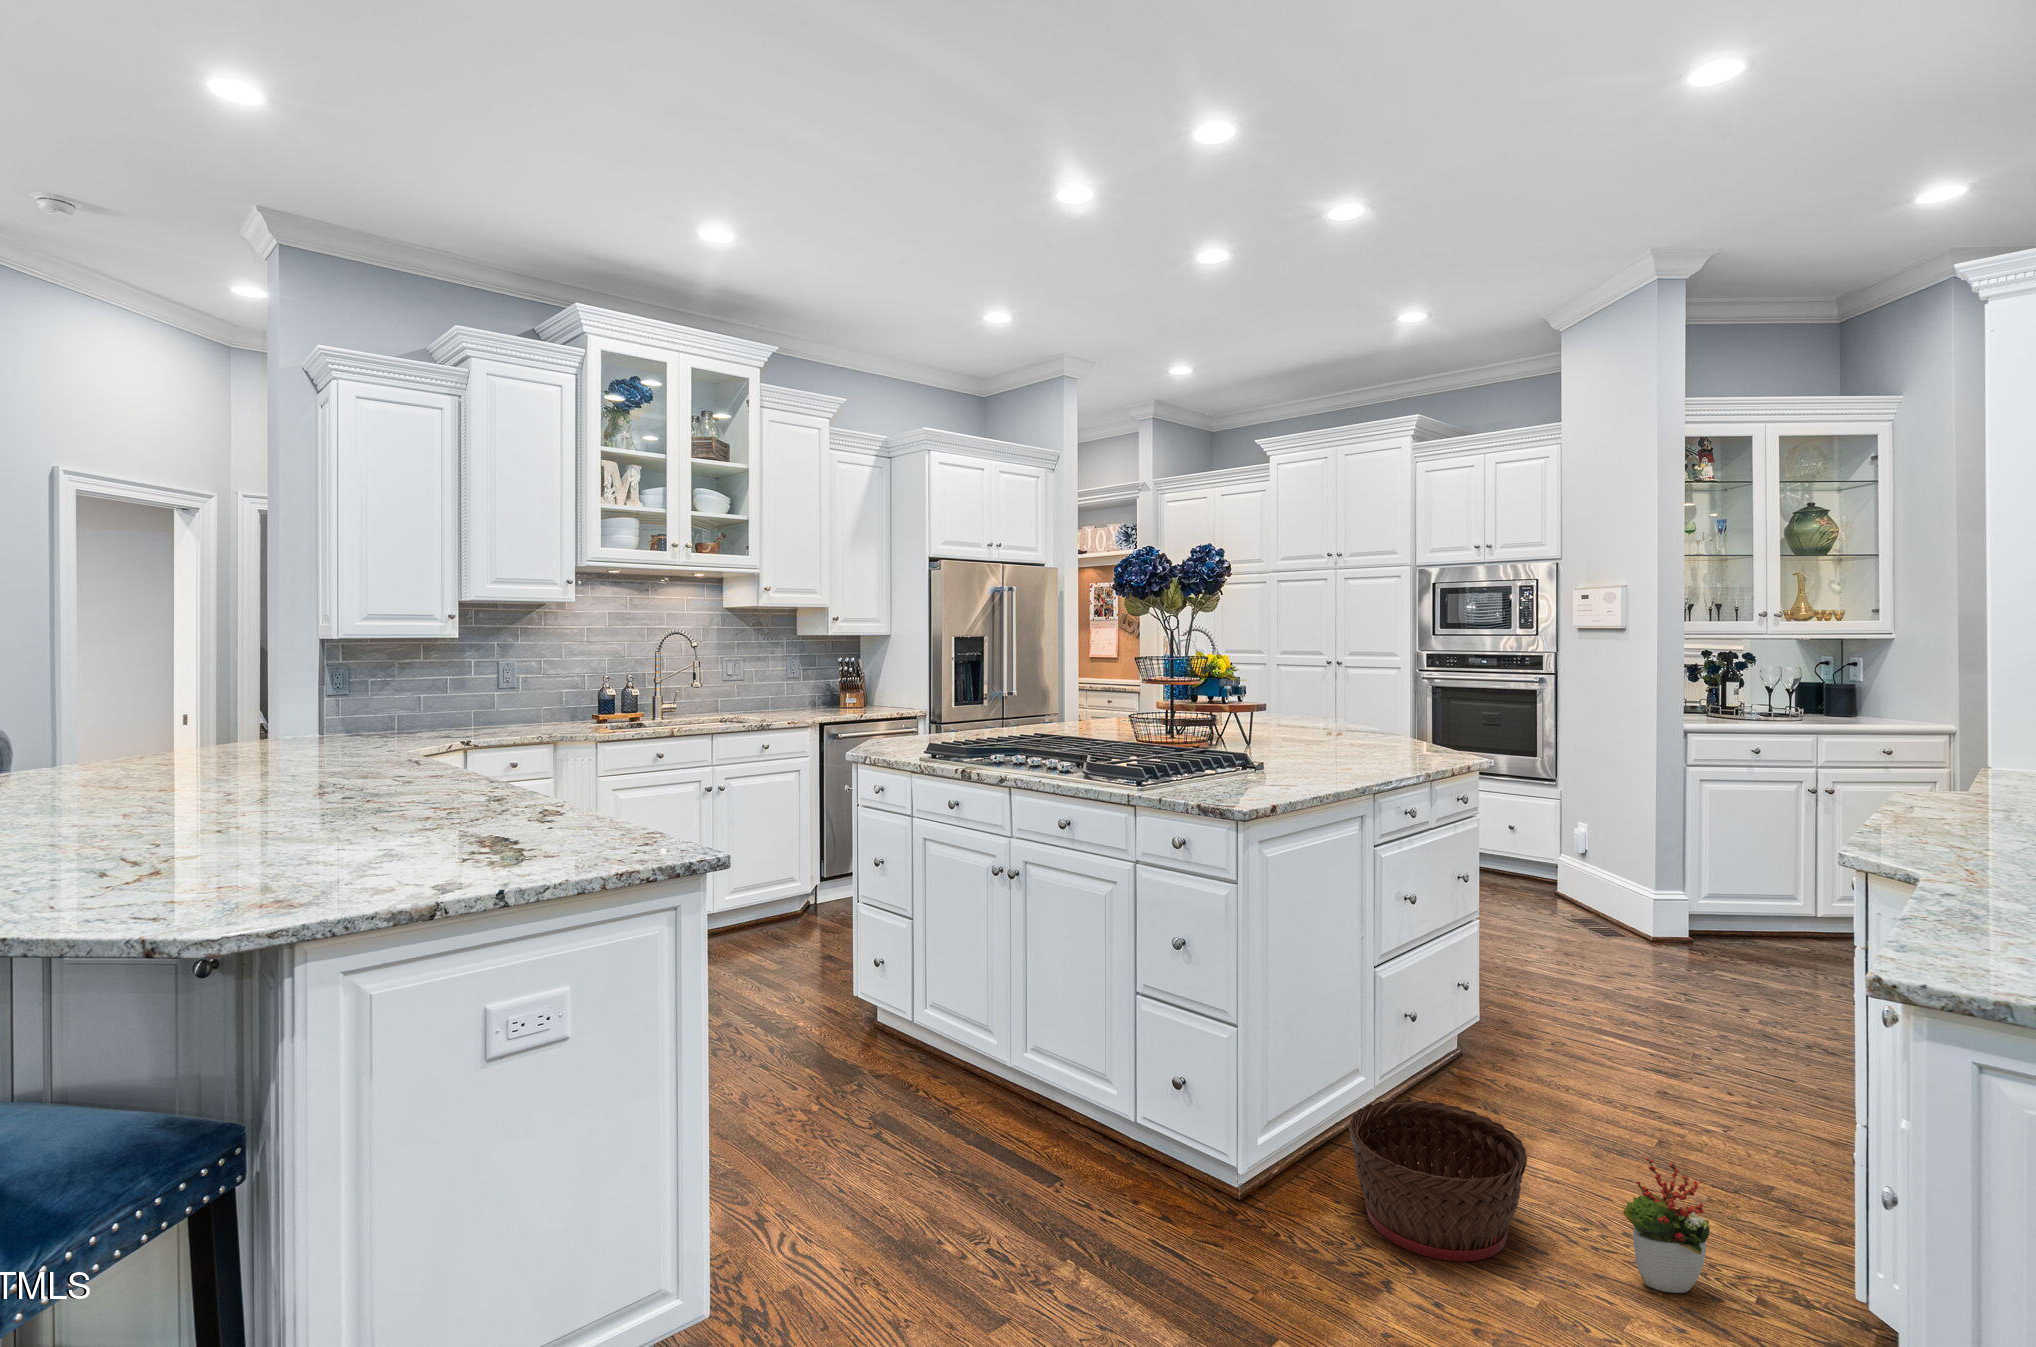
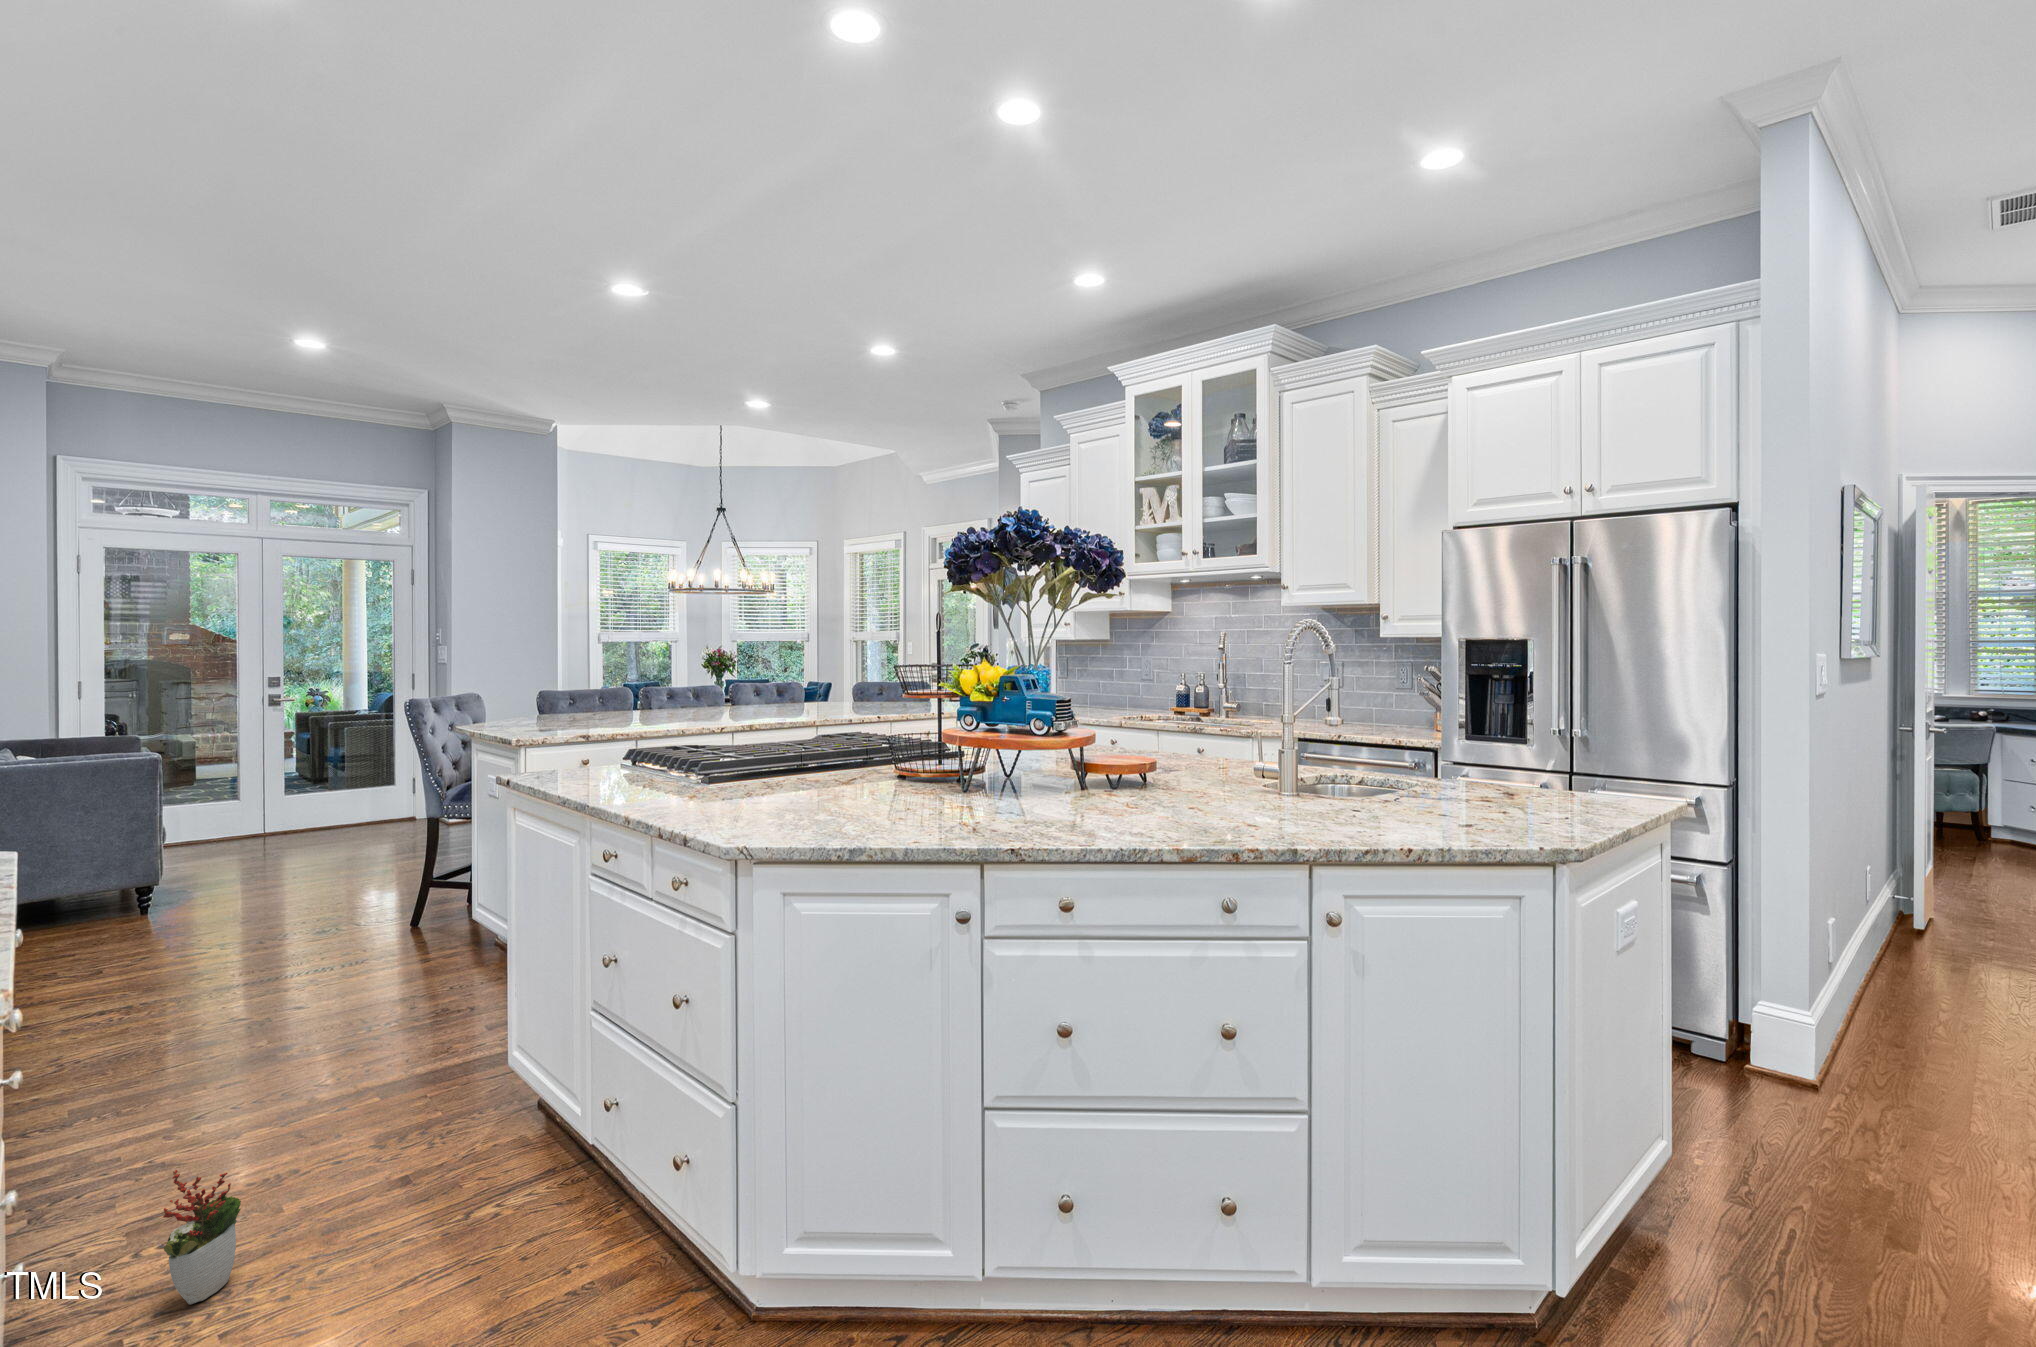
basket: present [1349,1099,1527,1262] -> none [325,1076,497,1220]

